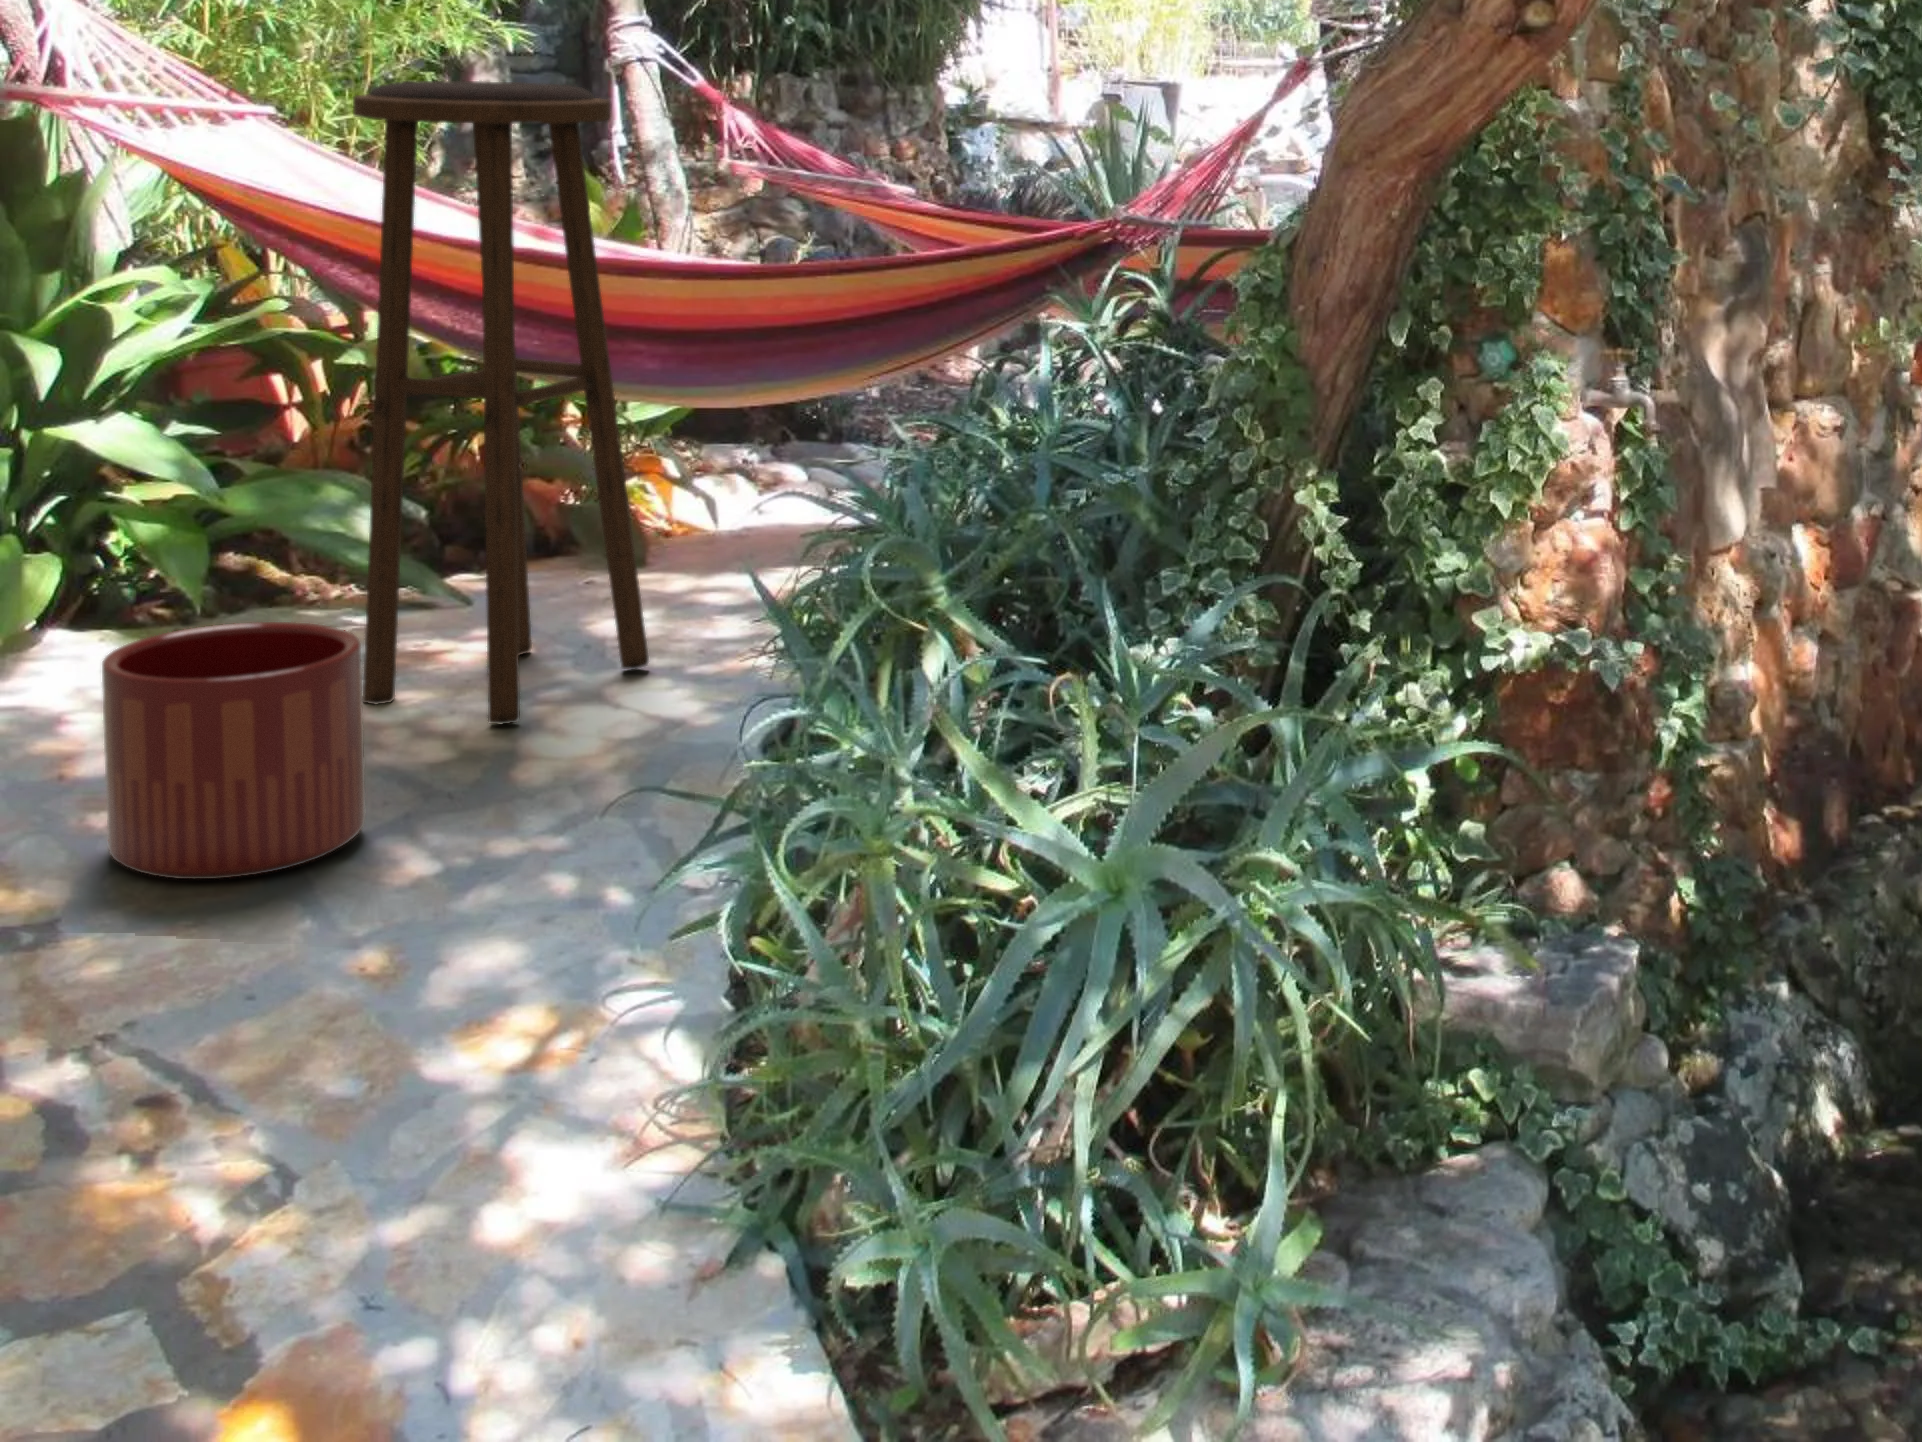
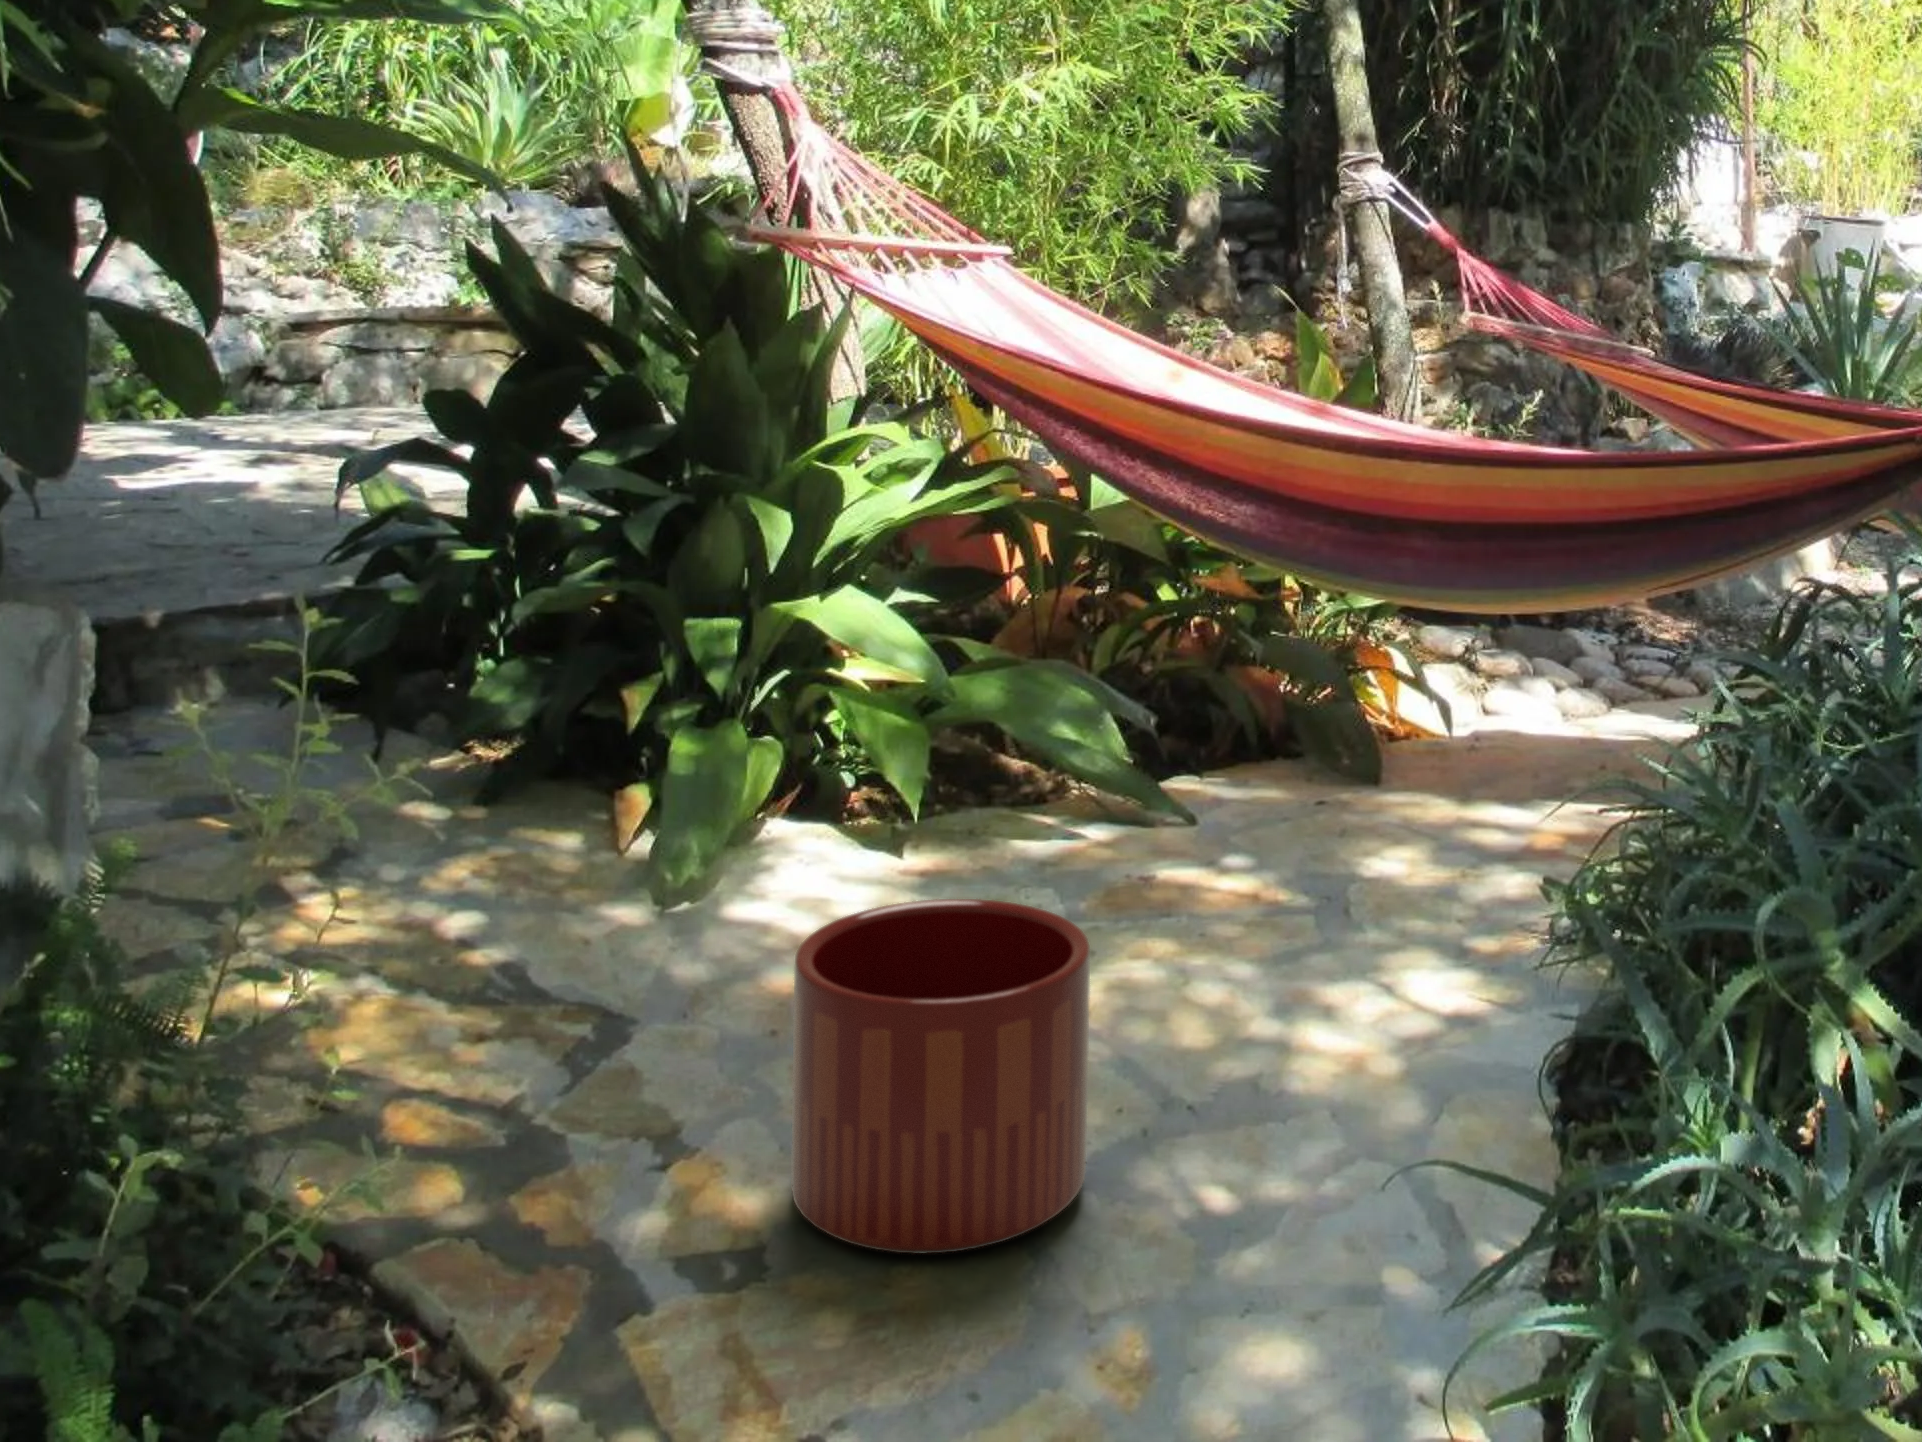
stool: present [353,81,649,724] -> none [1081,226,1396,1012]

